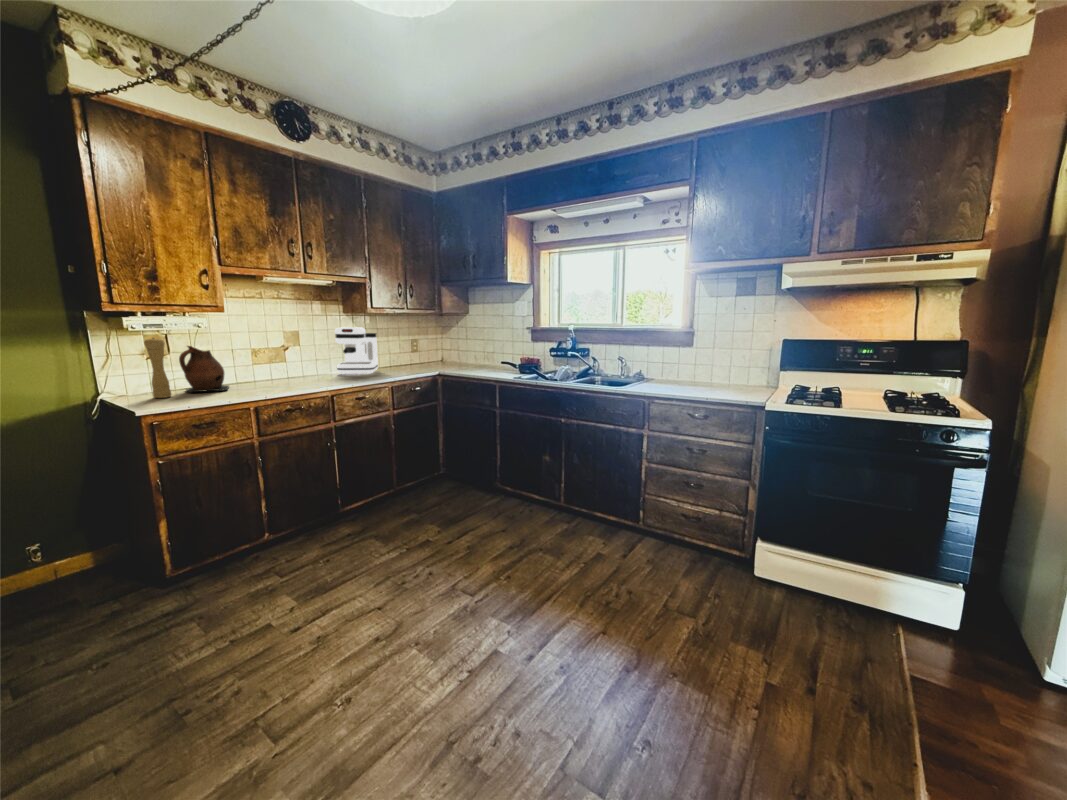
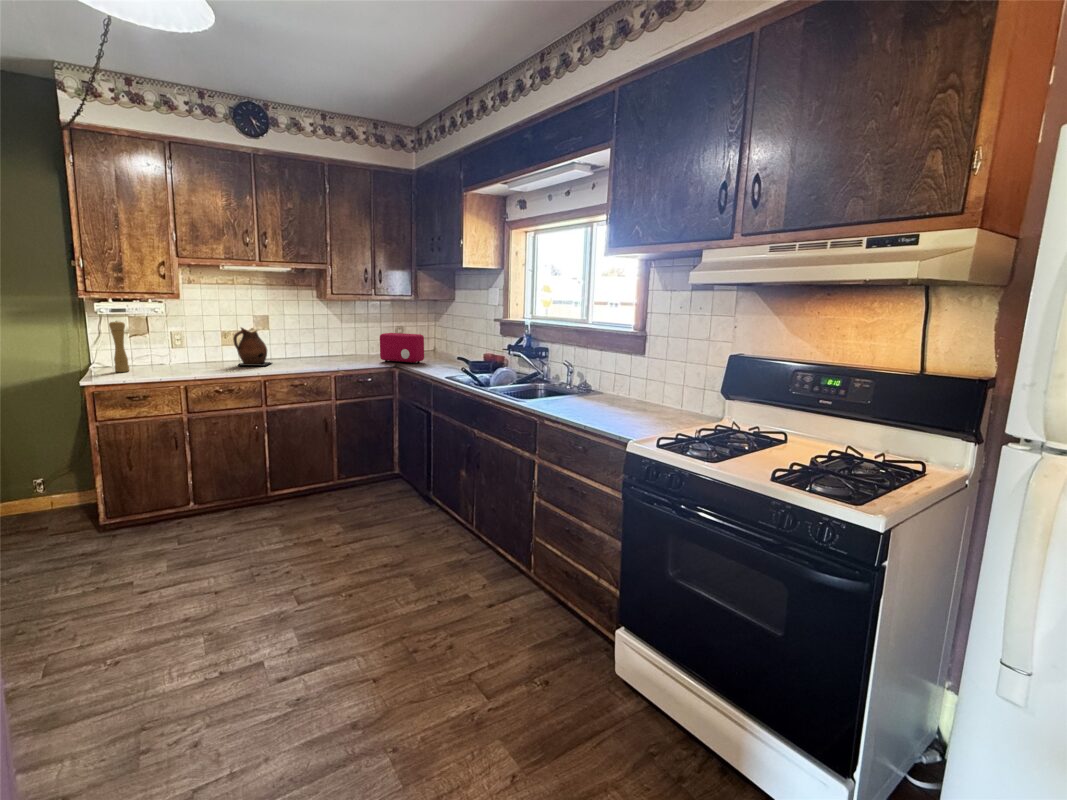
coffee maker: present [335,327,378,374] -> none [297,314,345,362]
toaster: none [418,344,459,372] -> present [380,333,424,364]
ceramic pitcher: present [179,346,229,392] -> present [233,328,271,366]

